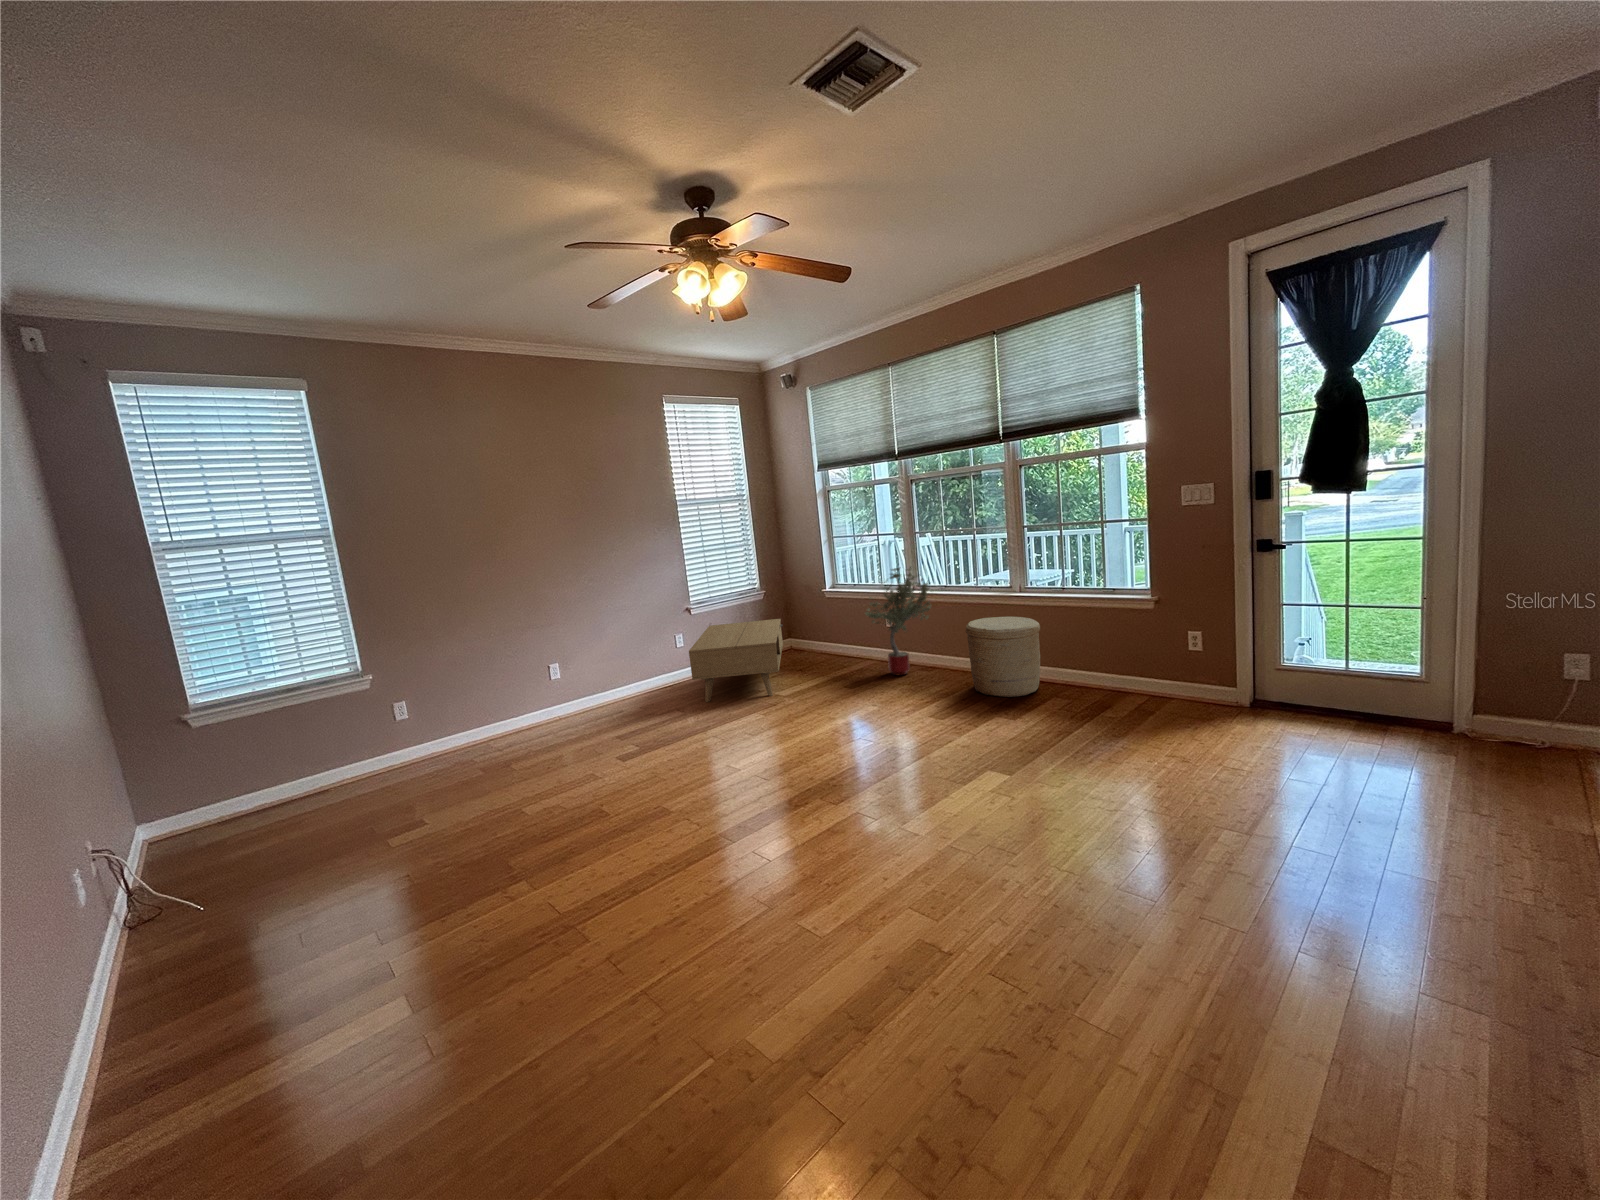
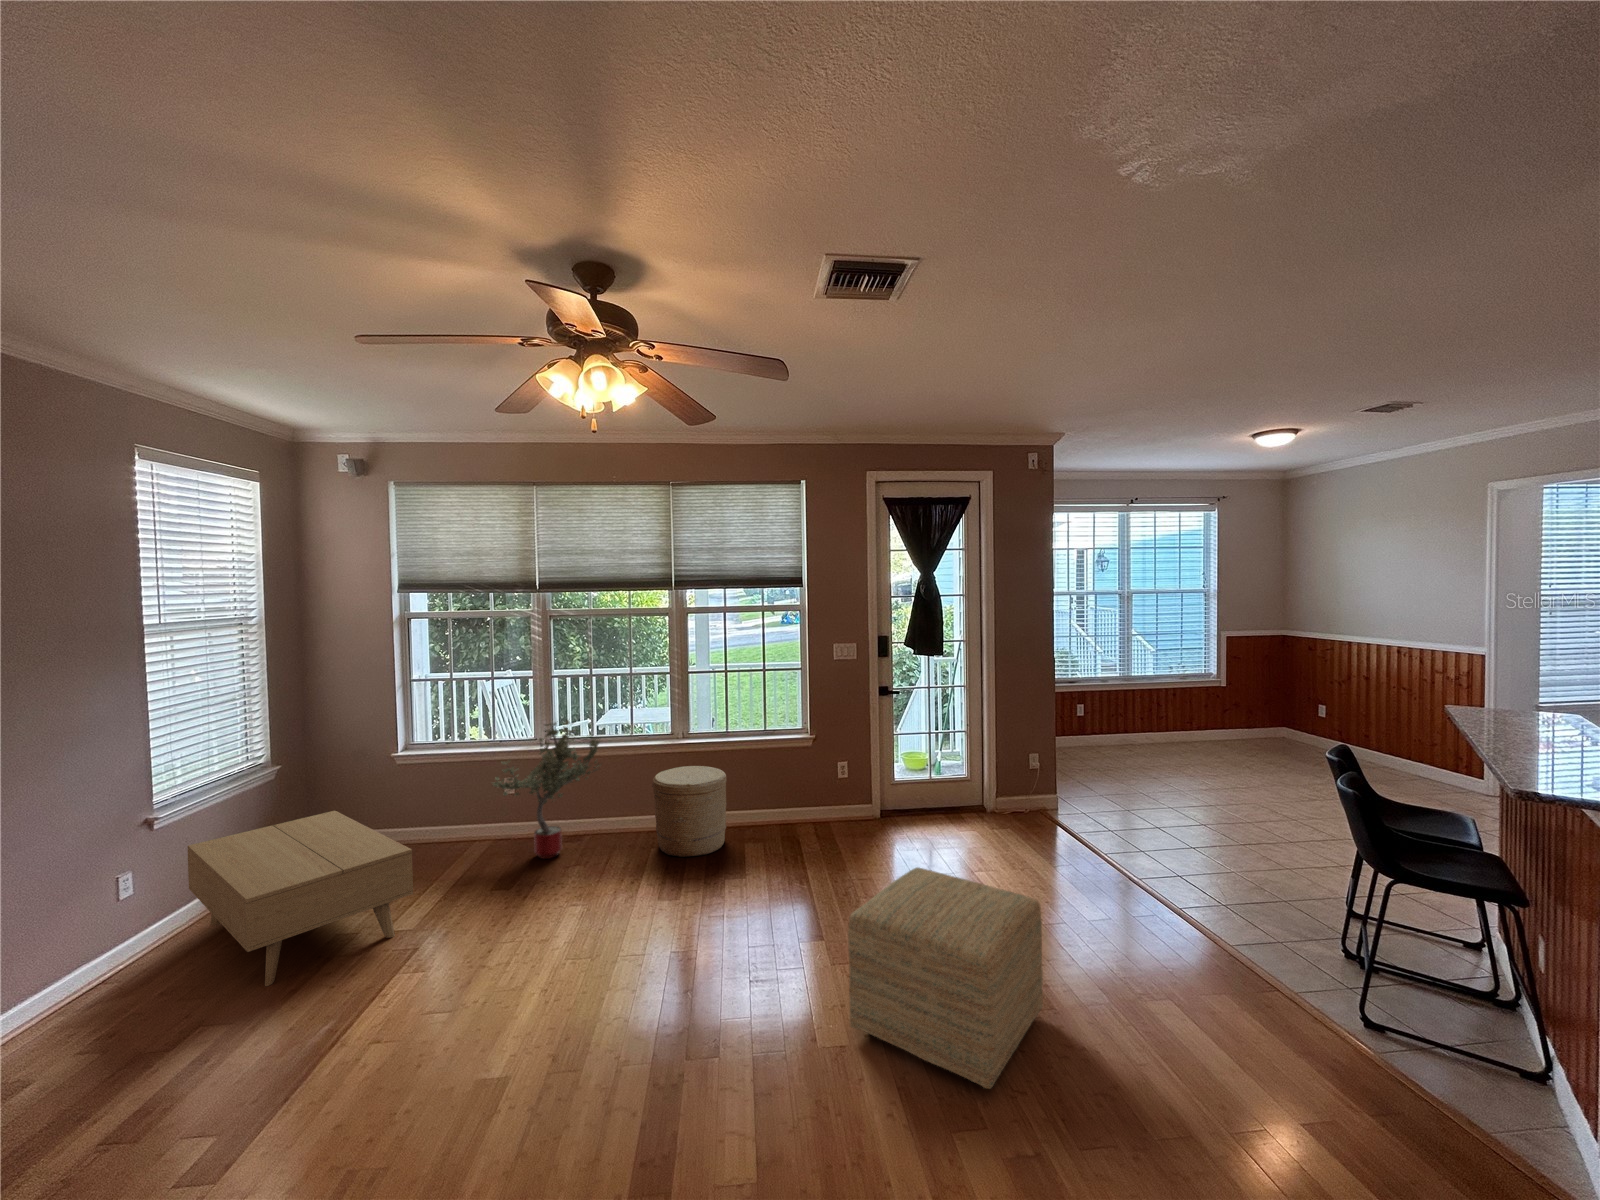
ottoman: none [906,721,1110,918] -> present [848,867,1043,1089]

